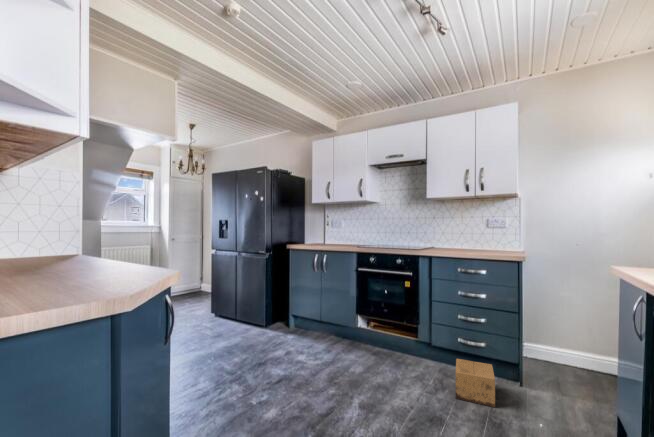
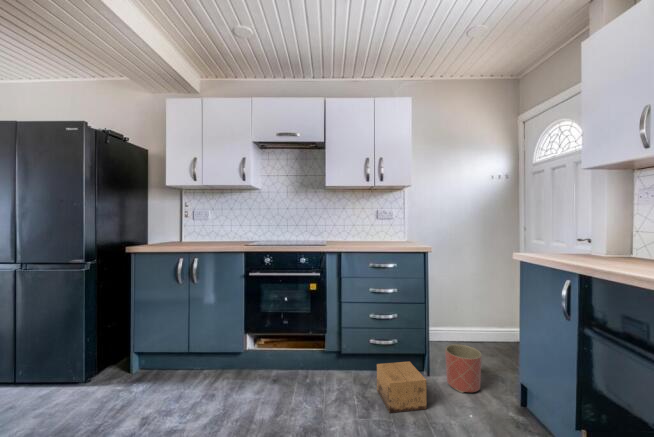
planter: none [537,361,581,414] -> present [445,344,482,393]

